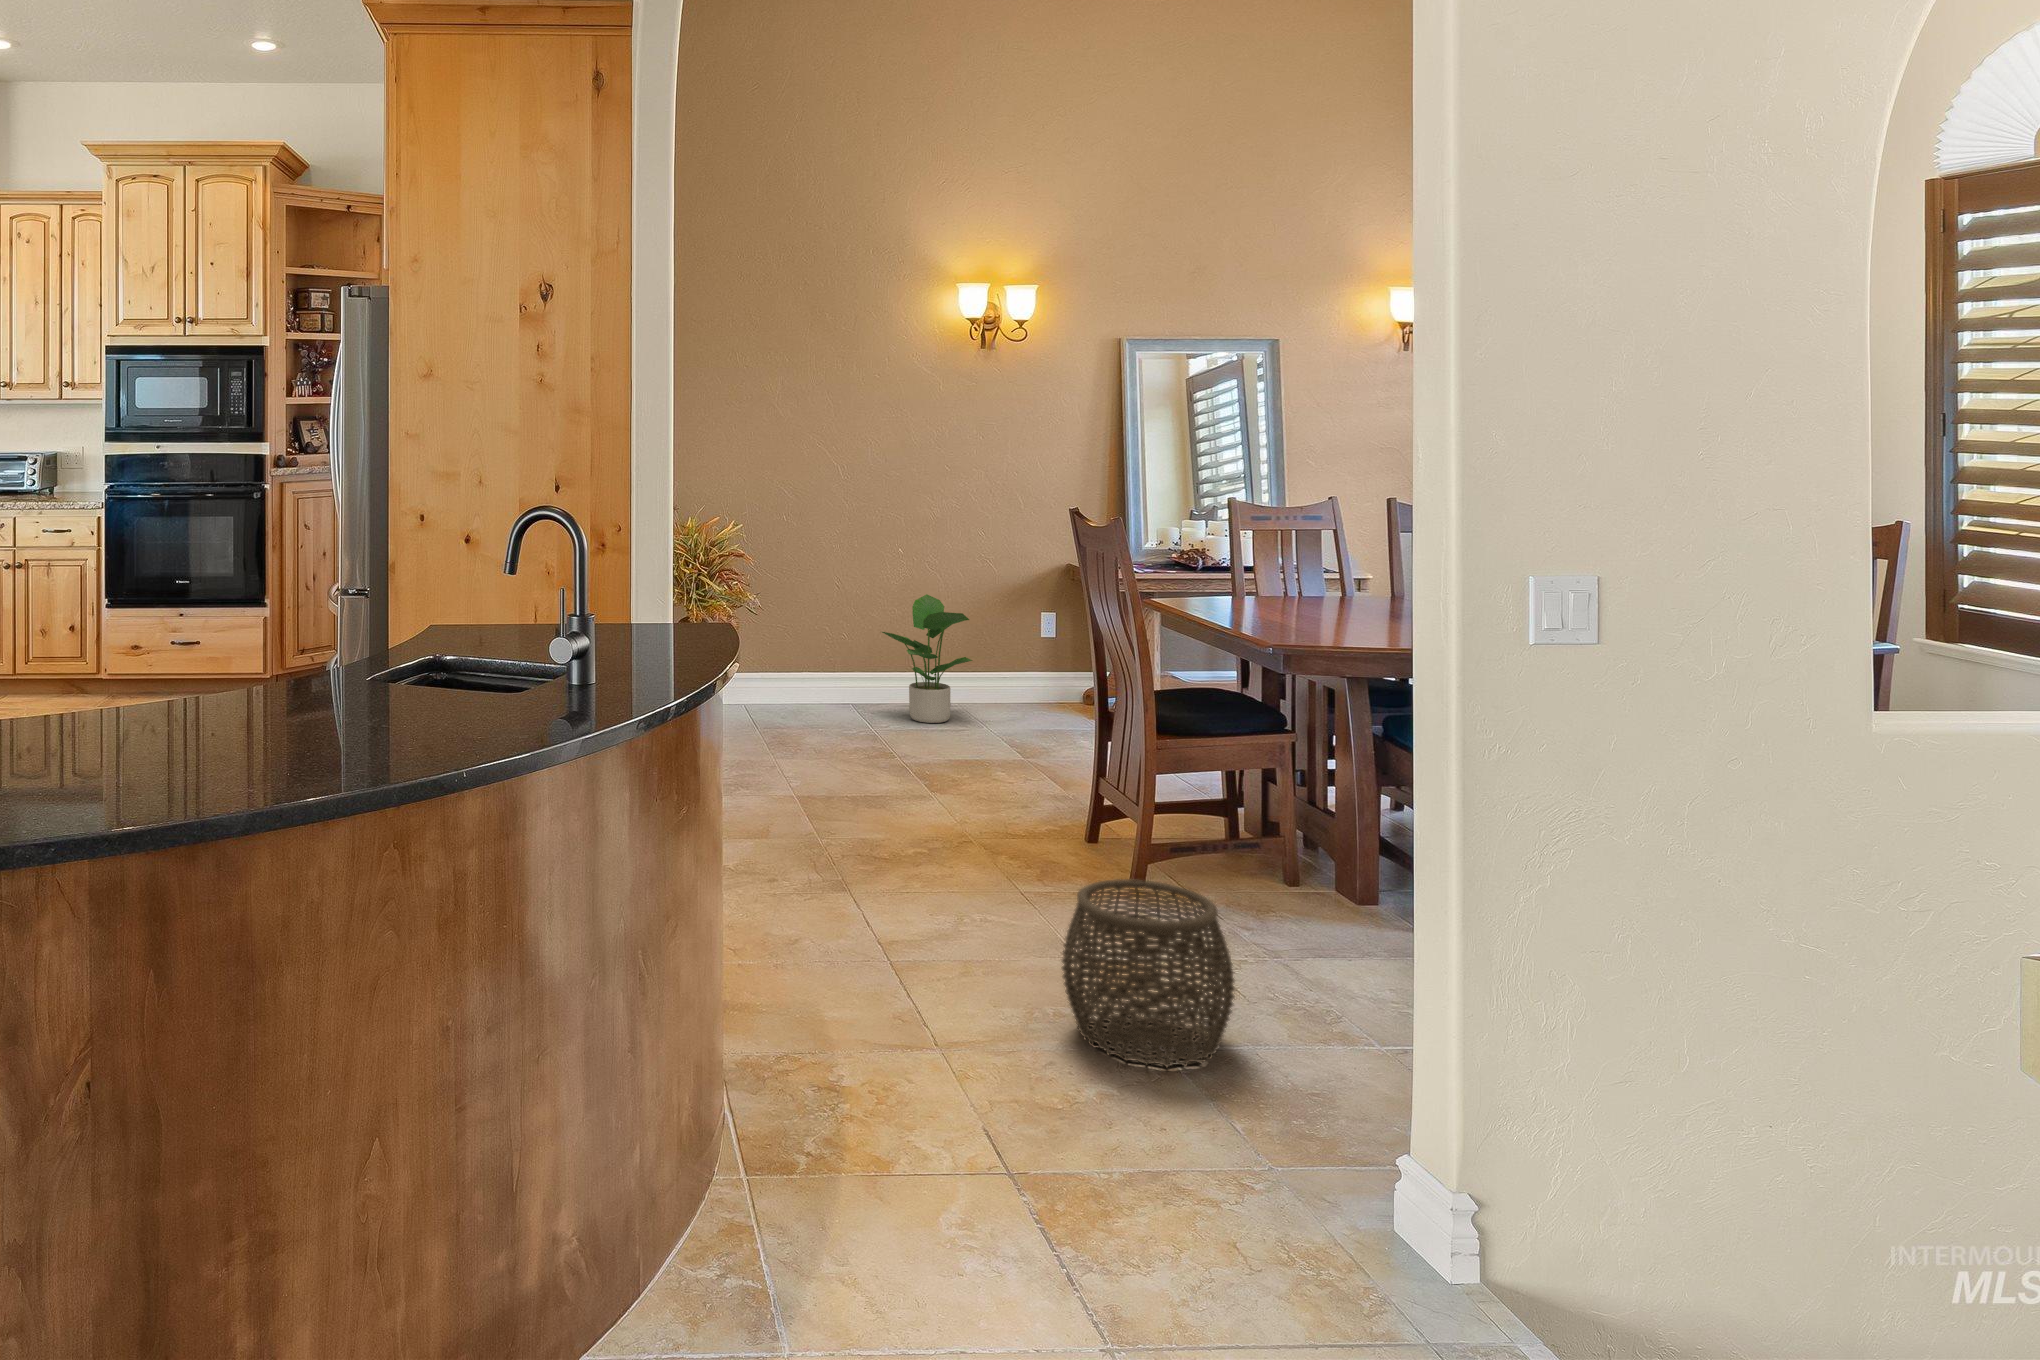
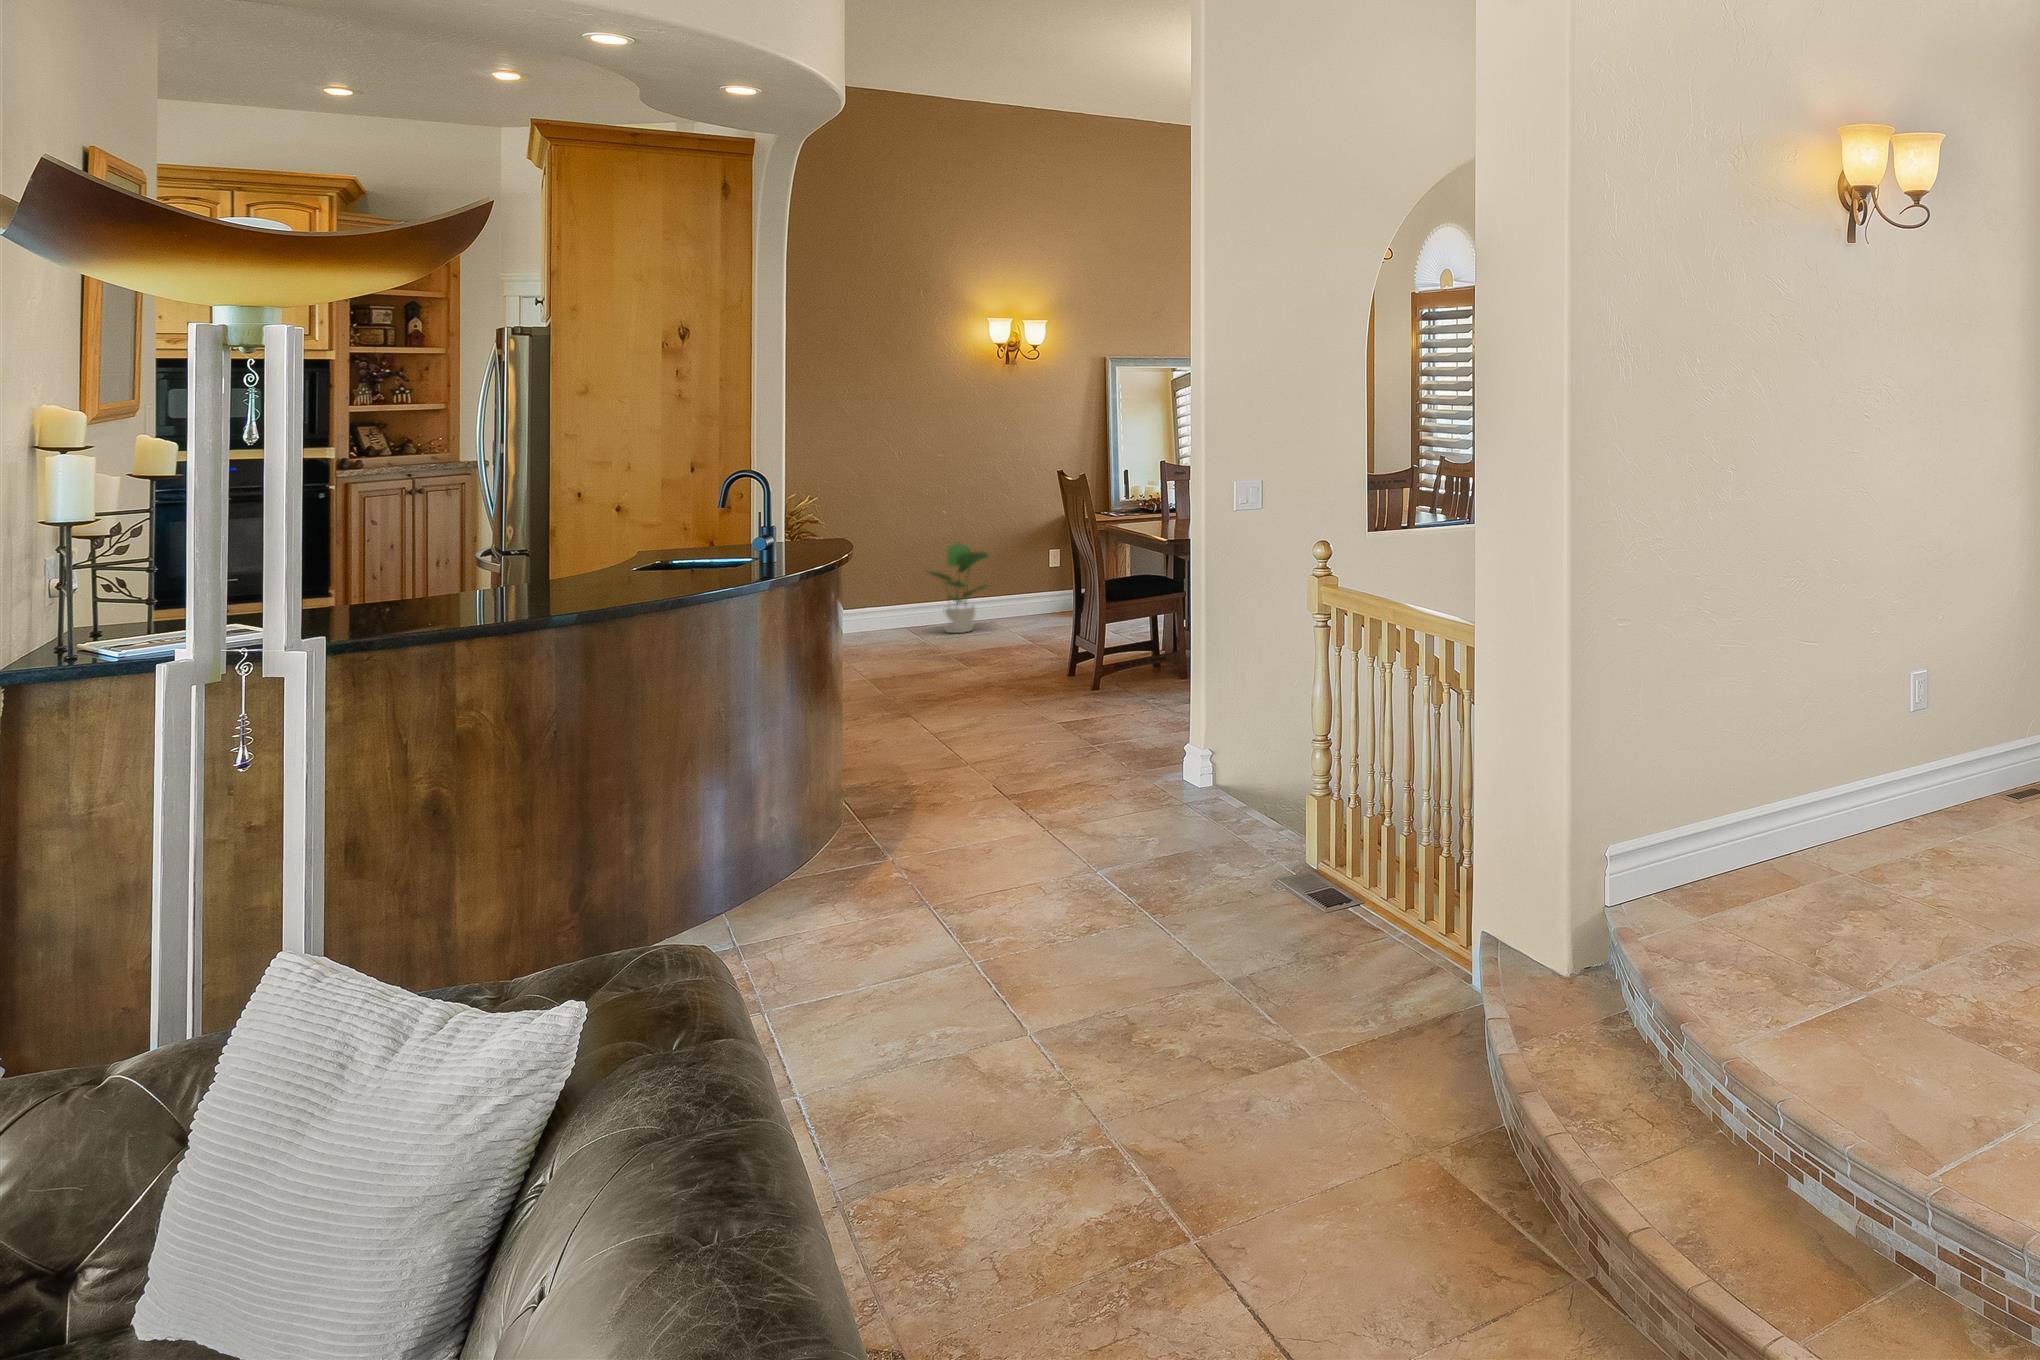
woven basket: present [1062,879,1235,1067] -> none [1060,665,1152,755]

